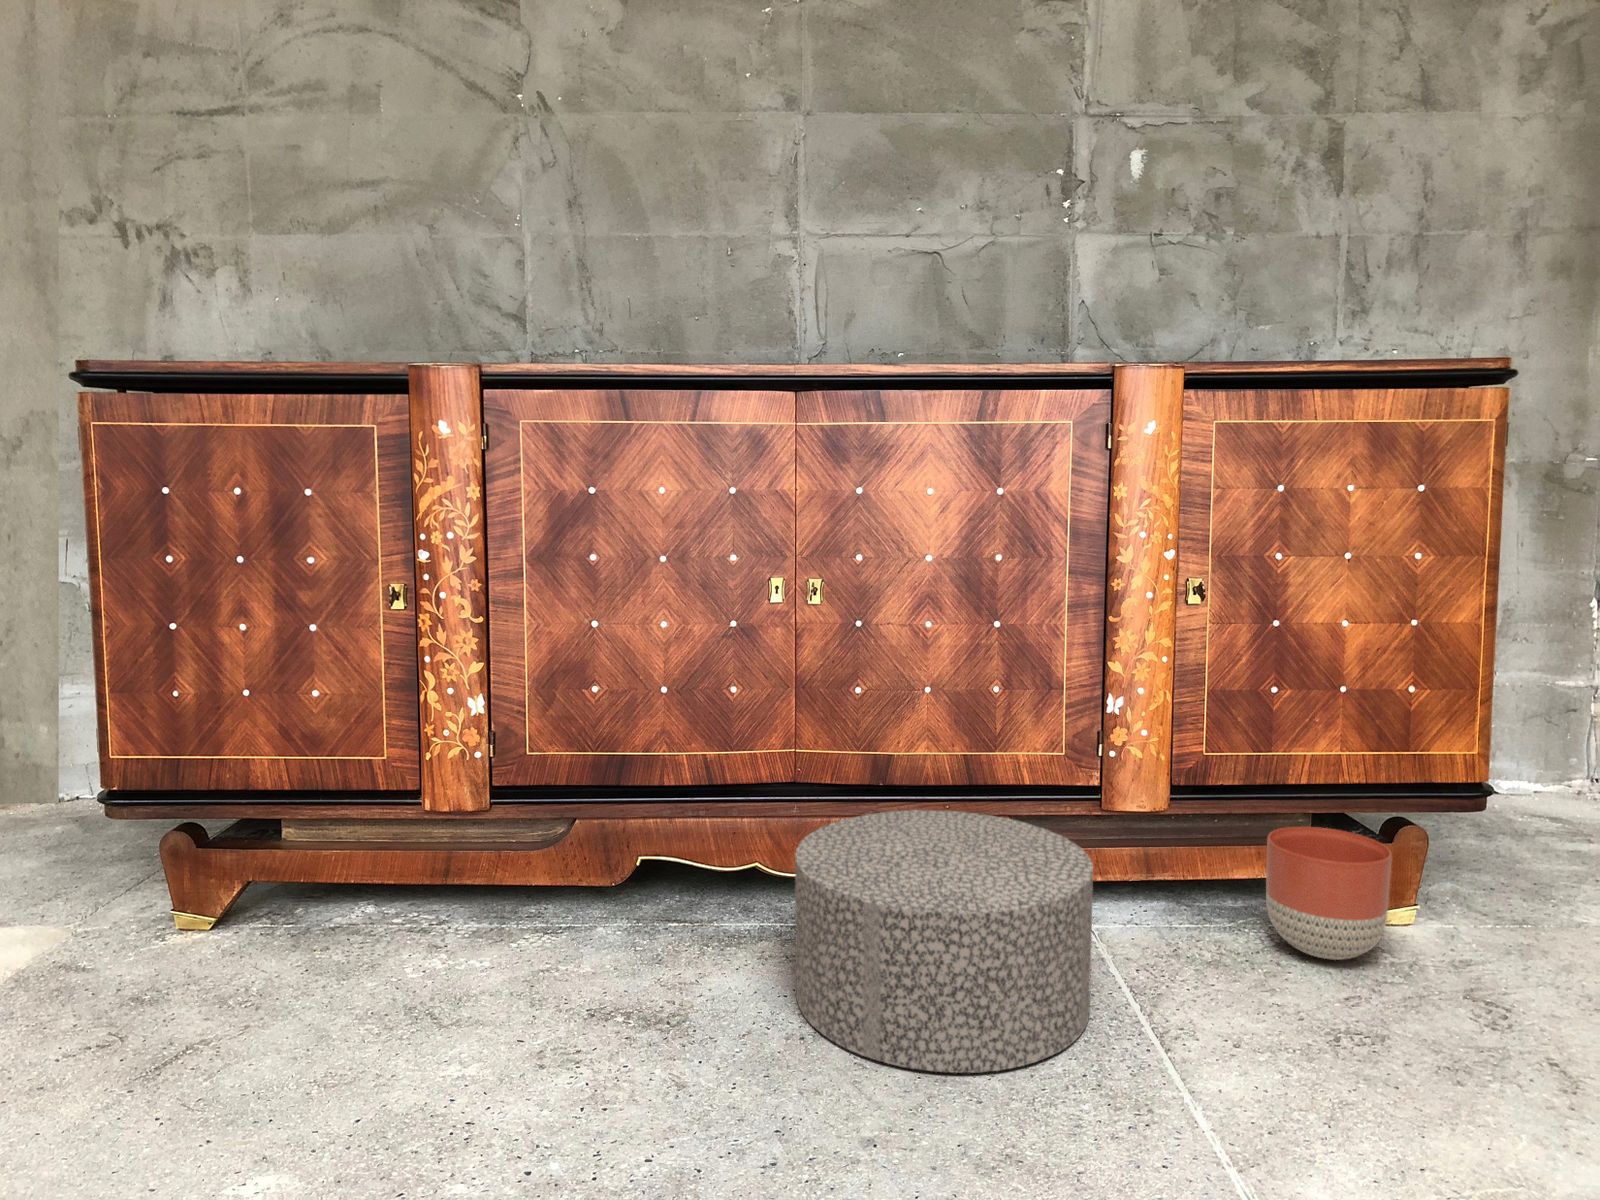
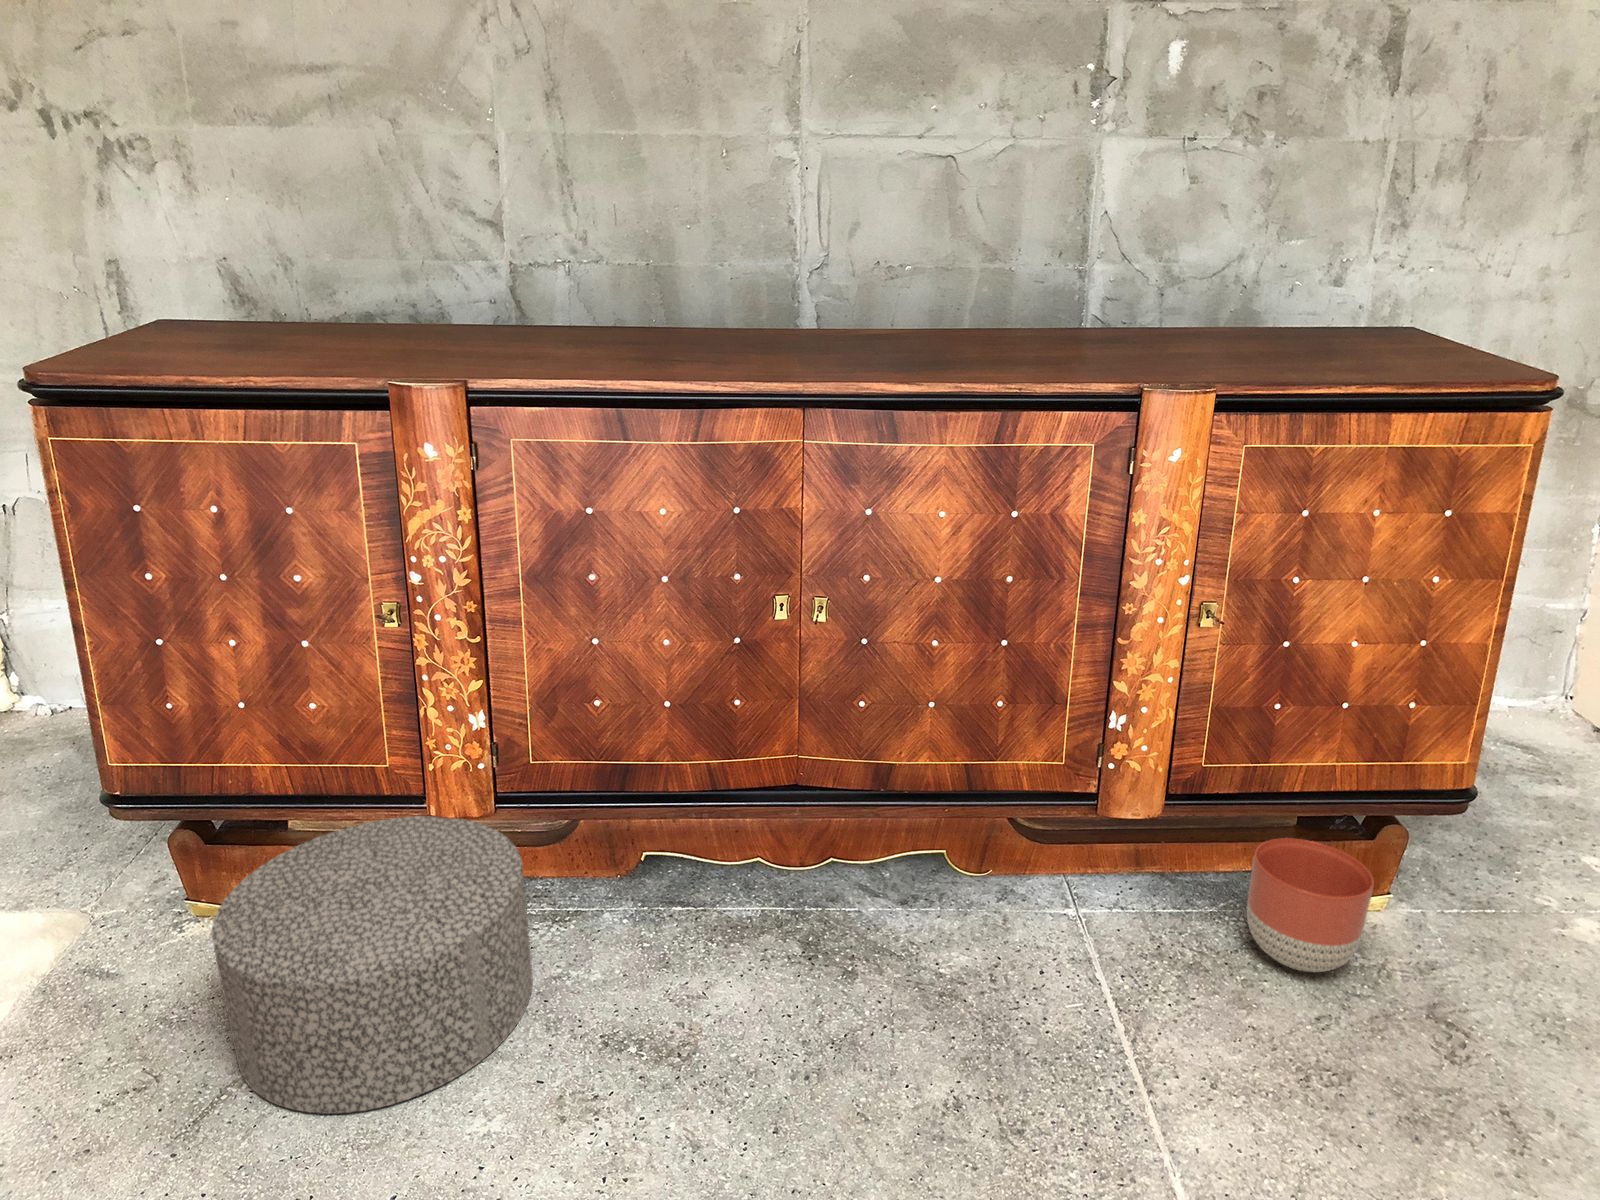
ottoman: present [795,810,1093,1073] -> present [212,816,533,1114]

